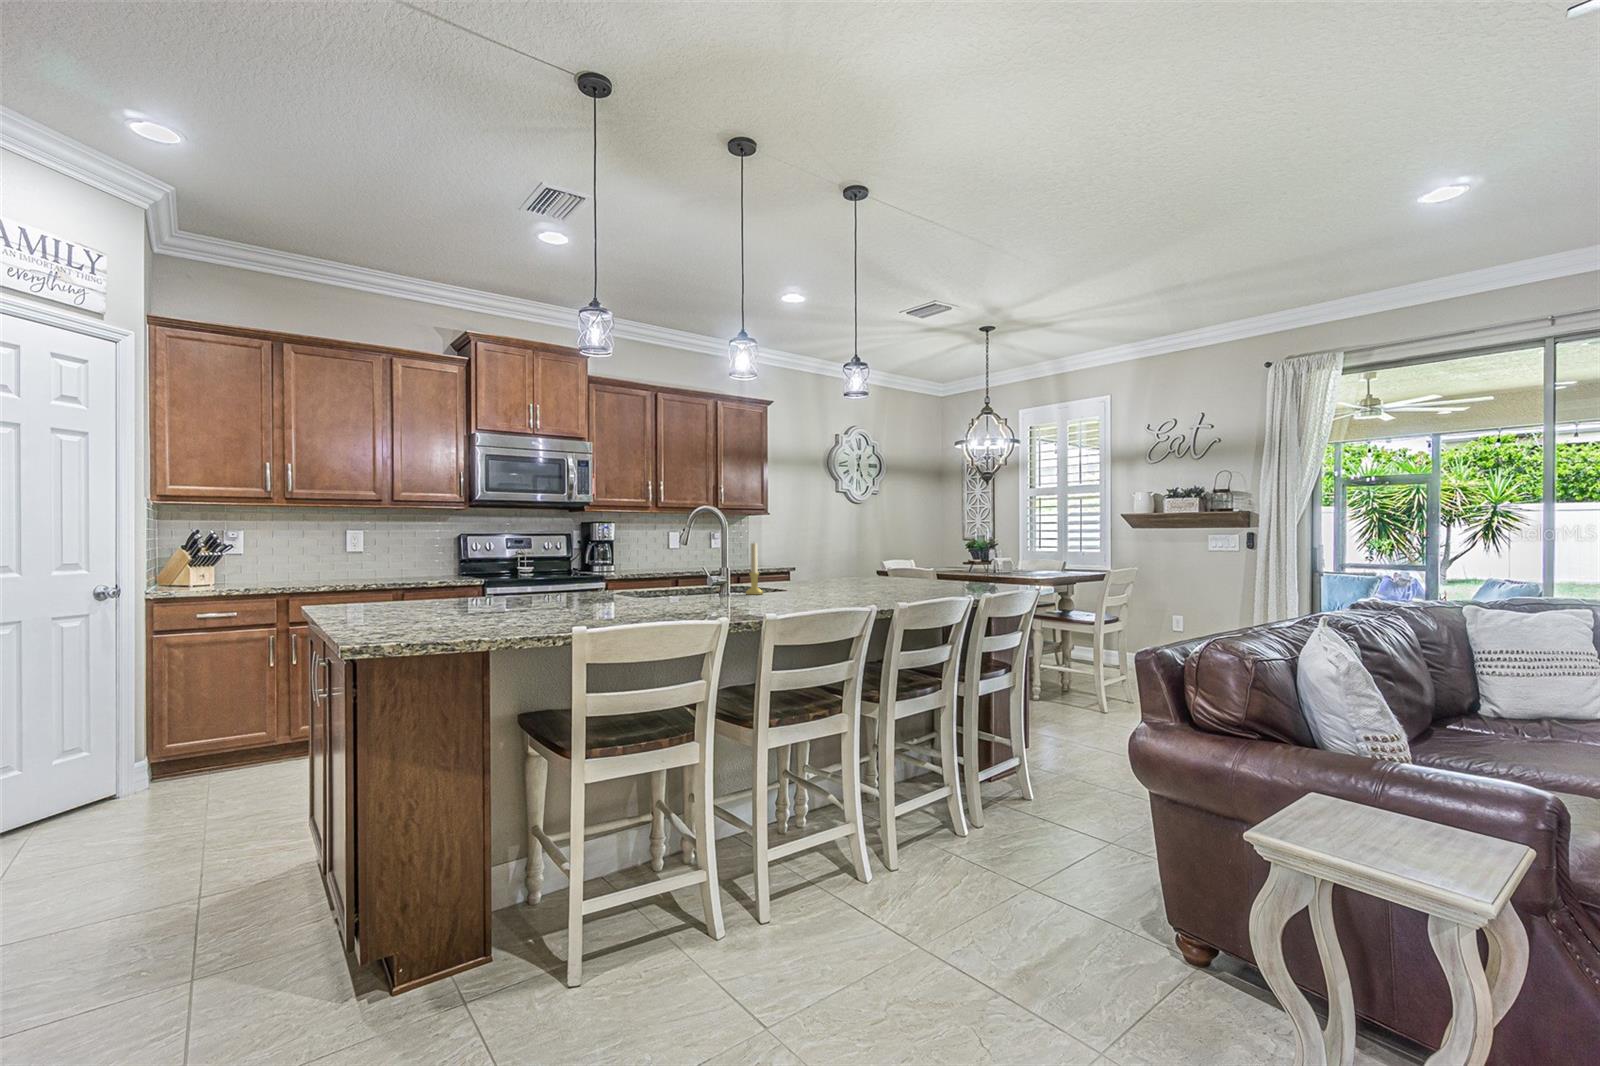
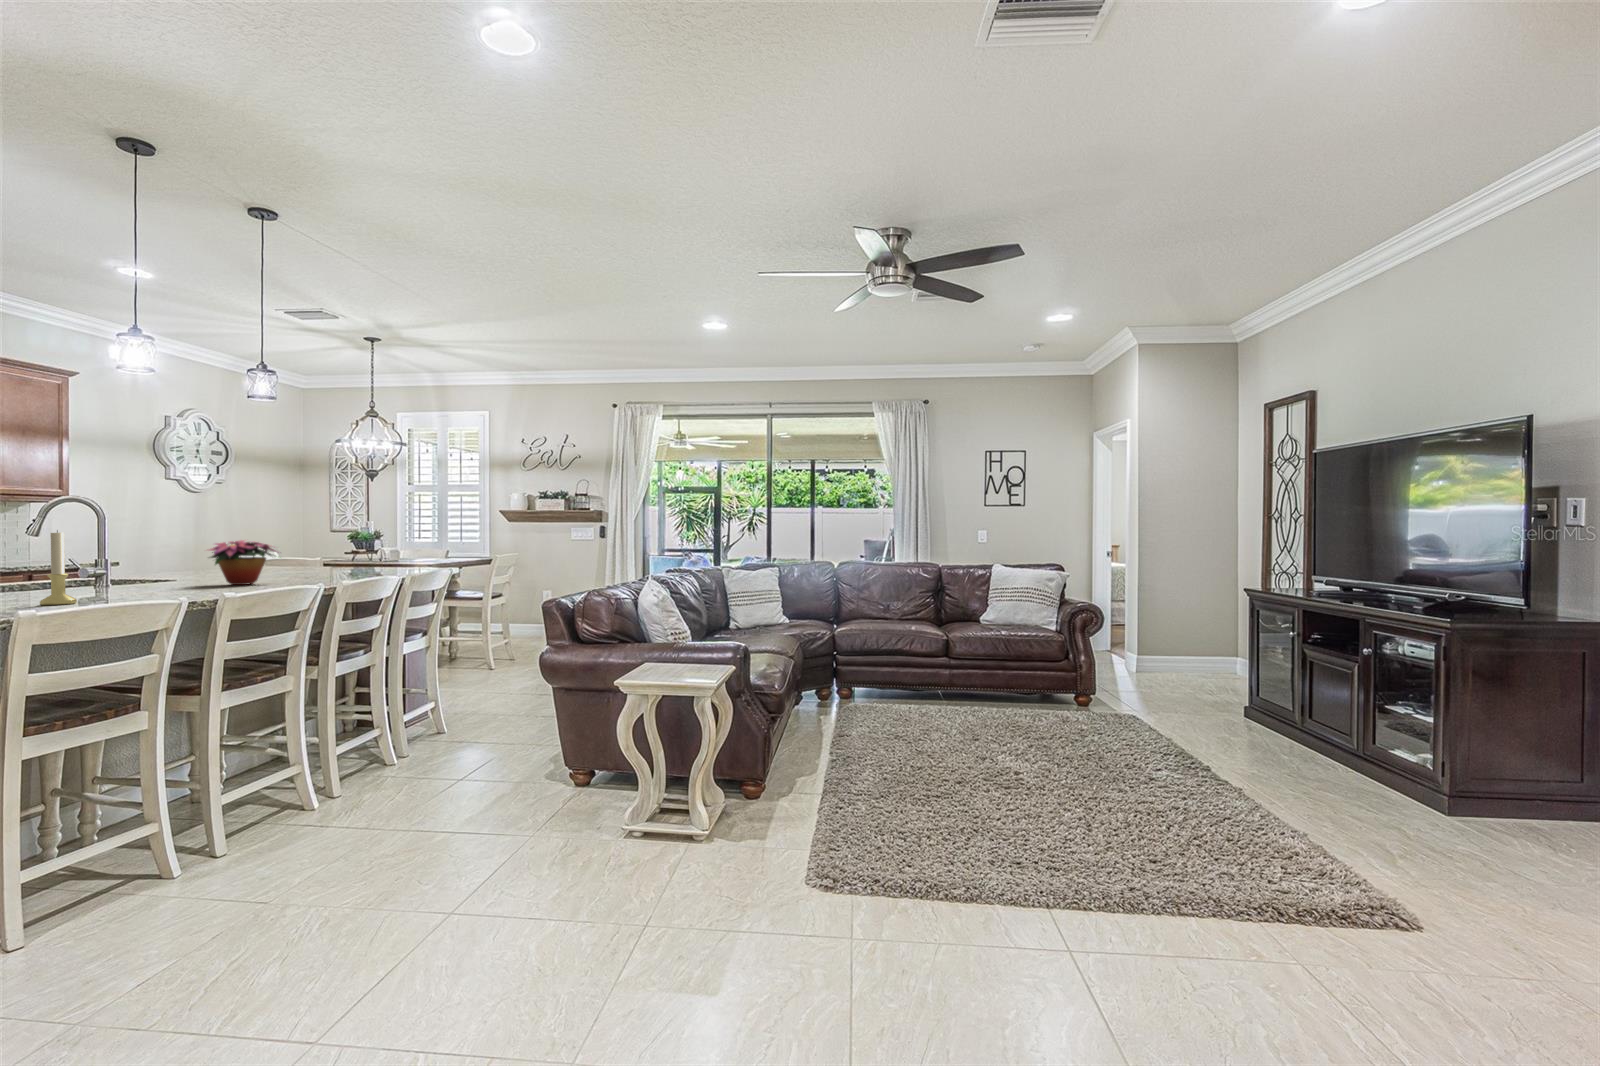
flower arrangement: none [837,548,894,587] -> present [209,540,276,585]

